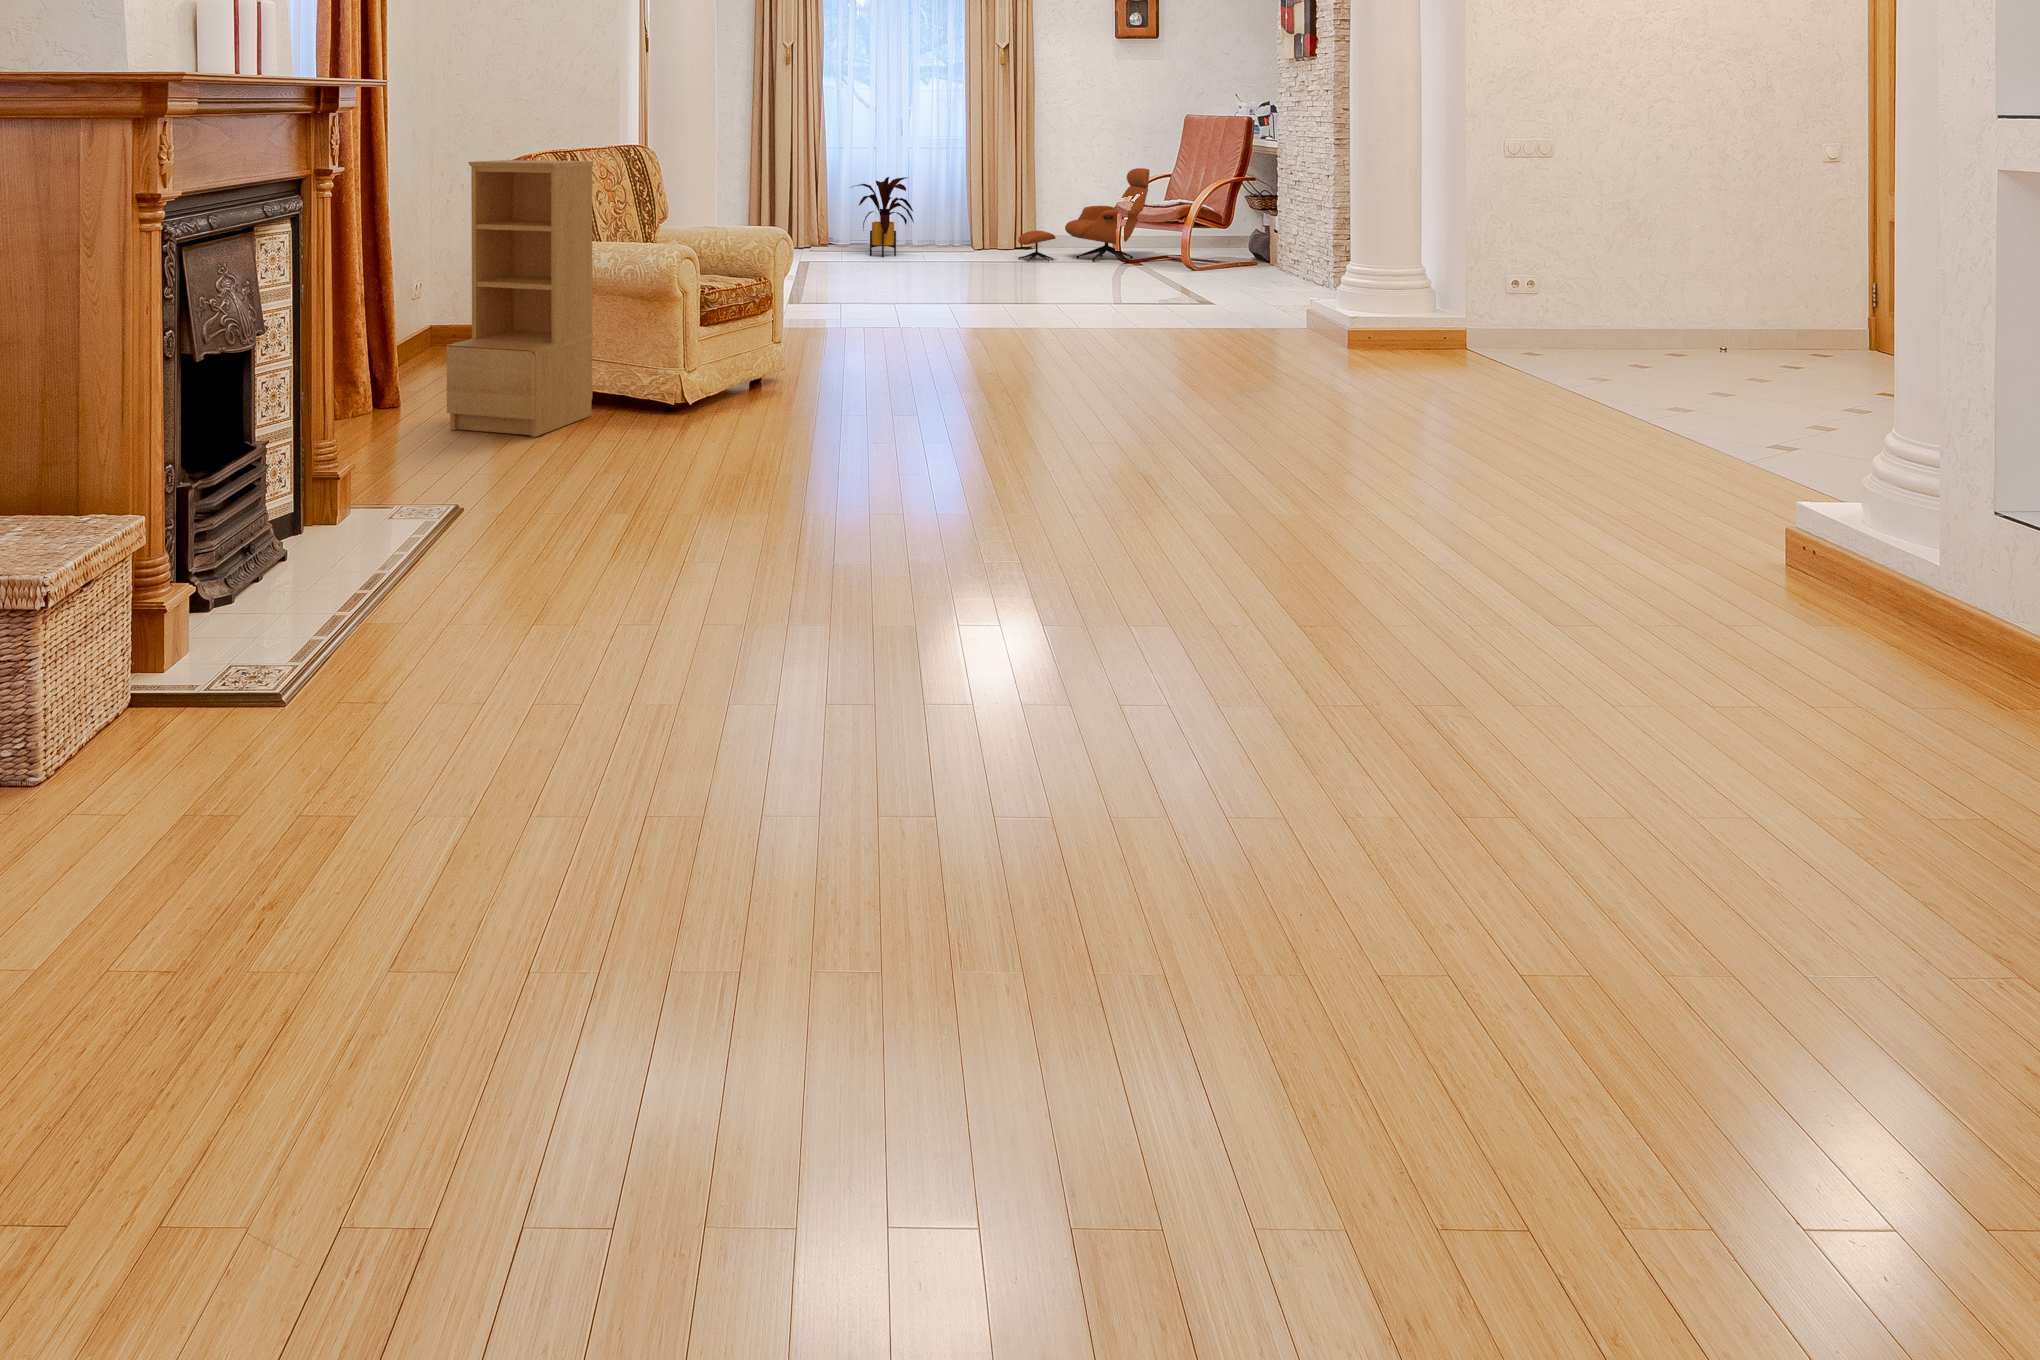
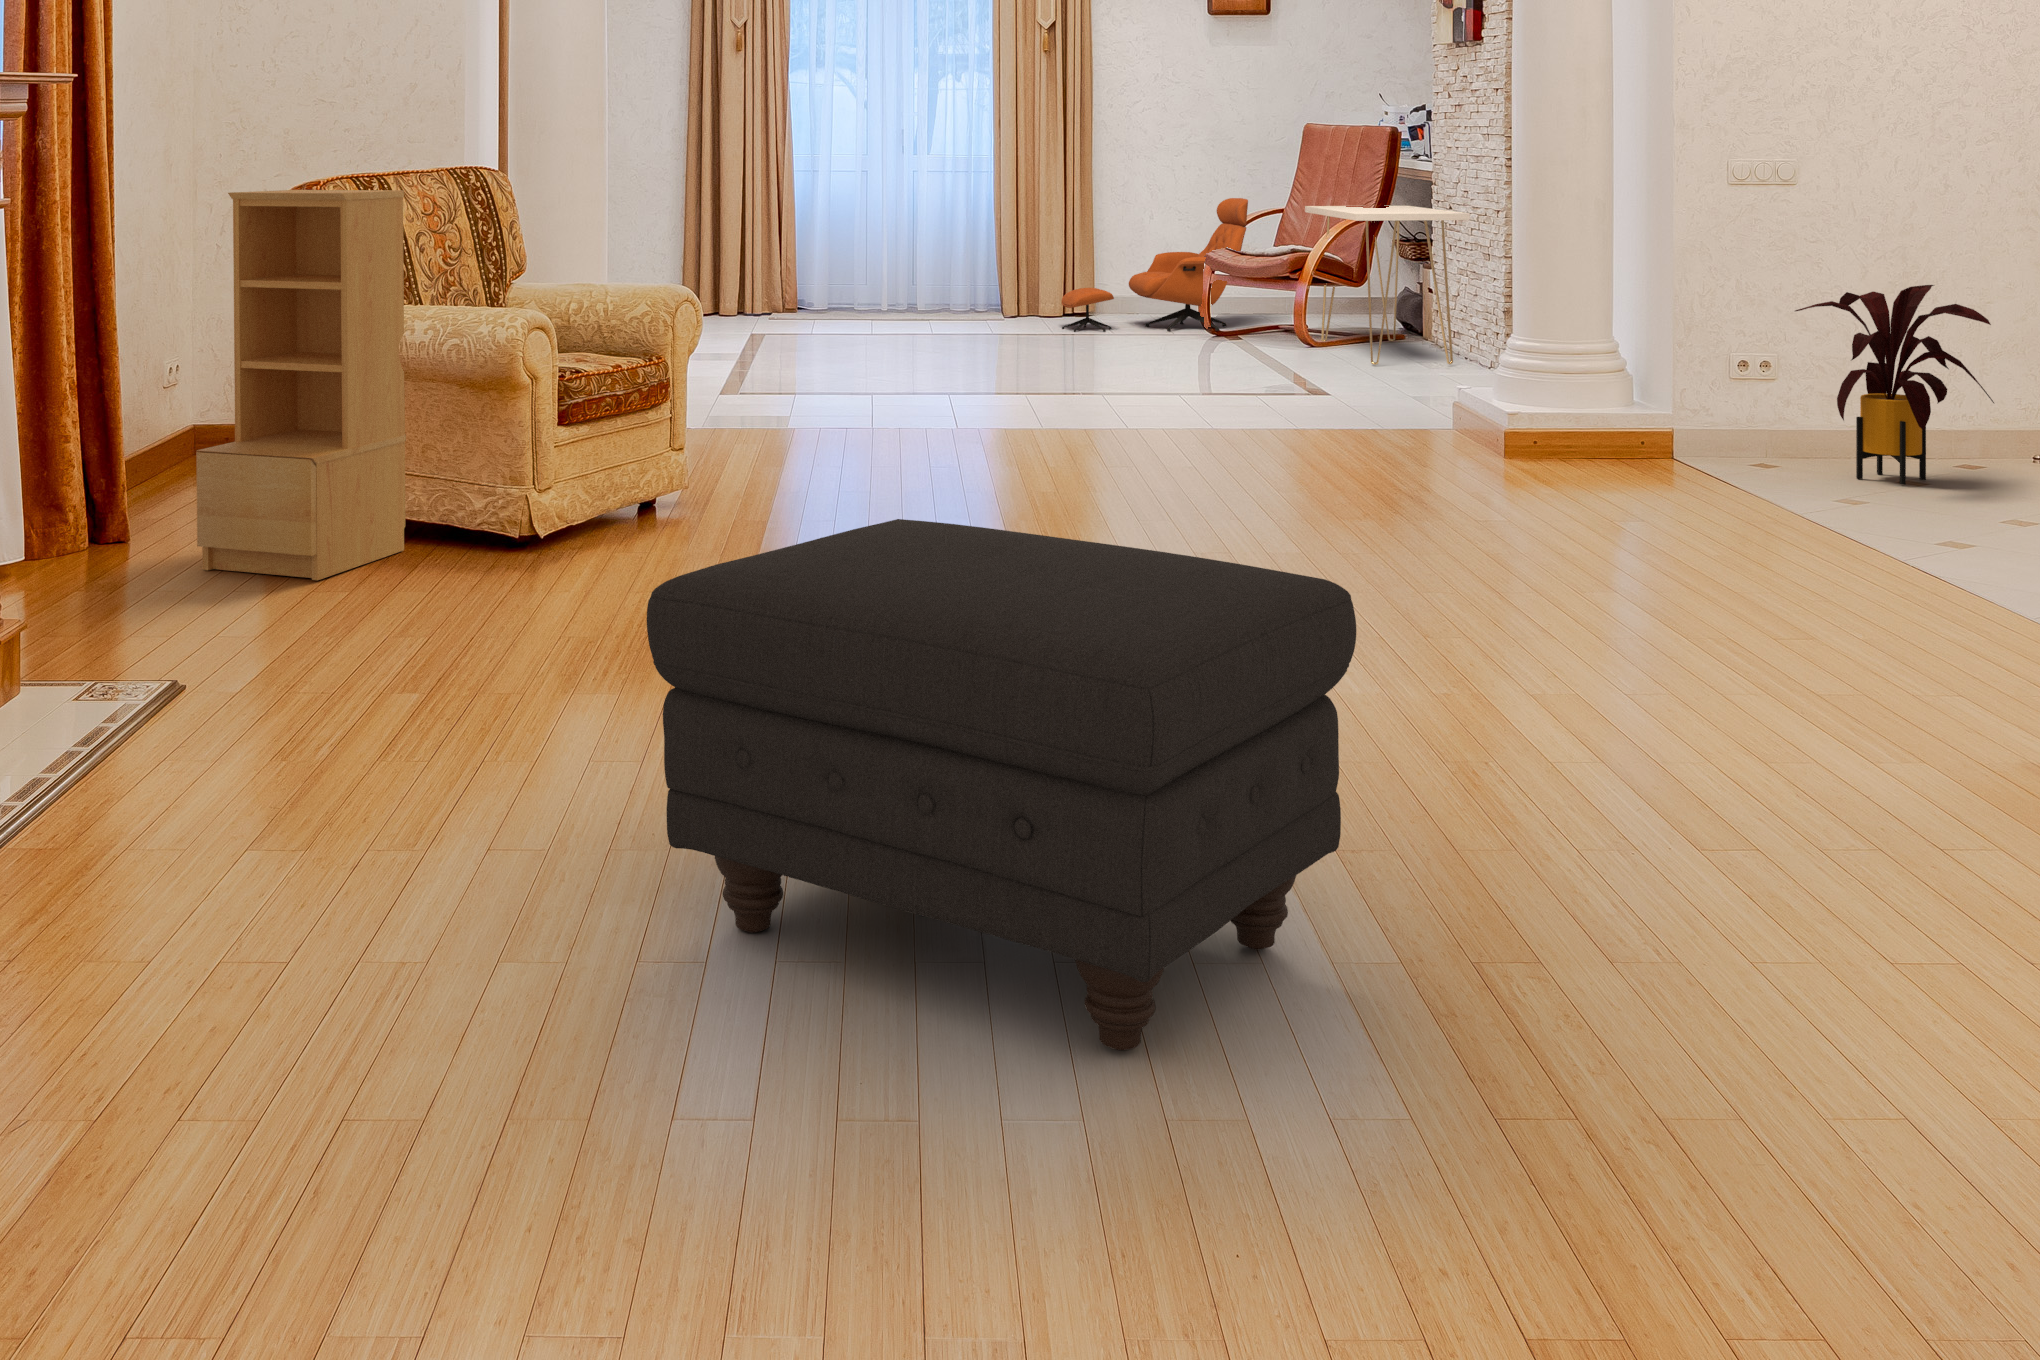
console table: none [1190,175,1307,286] -> present [1305,206,1470,365]
house plant: present [853,177,914,257] -> present [1795,285,1994,485]
ottoman: none [831,392,1305,741] -> present [647,519,1356,1050]

